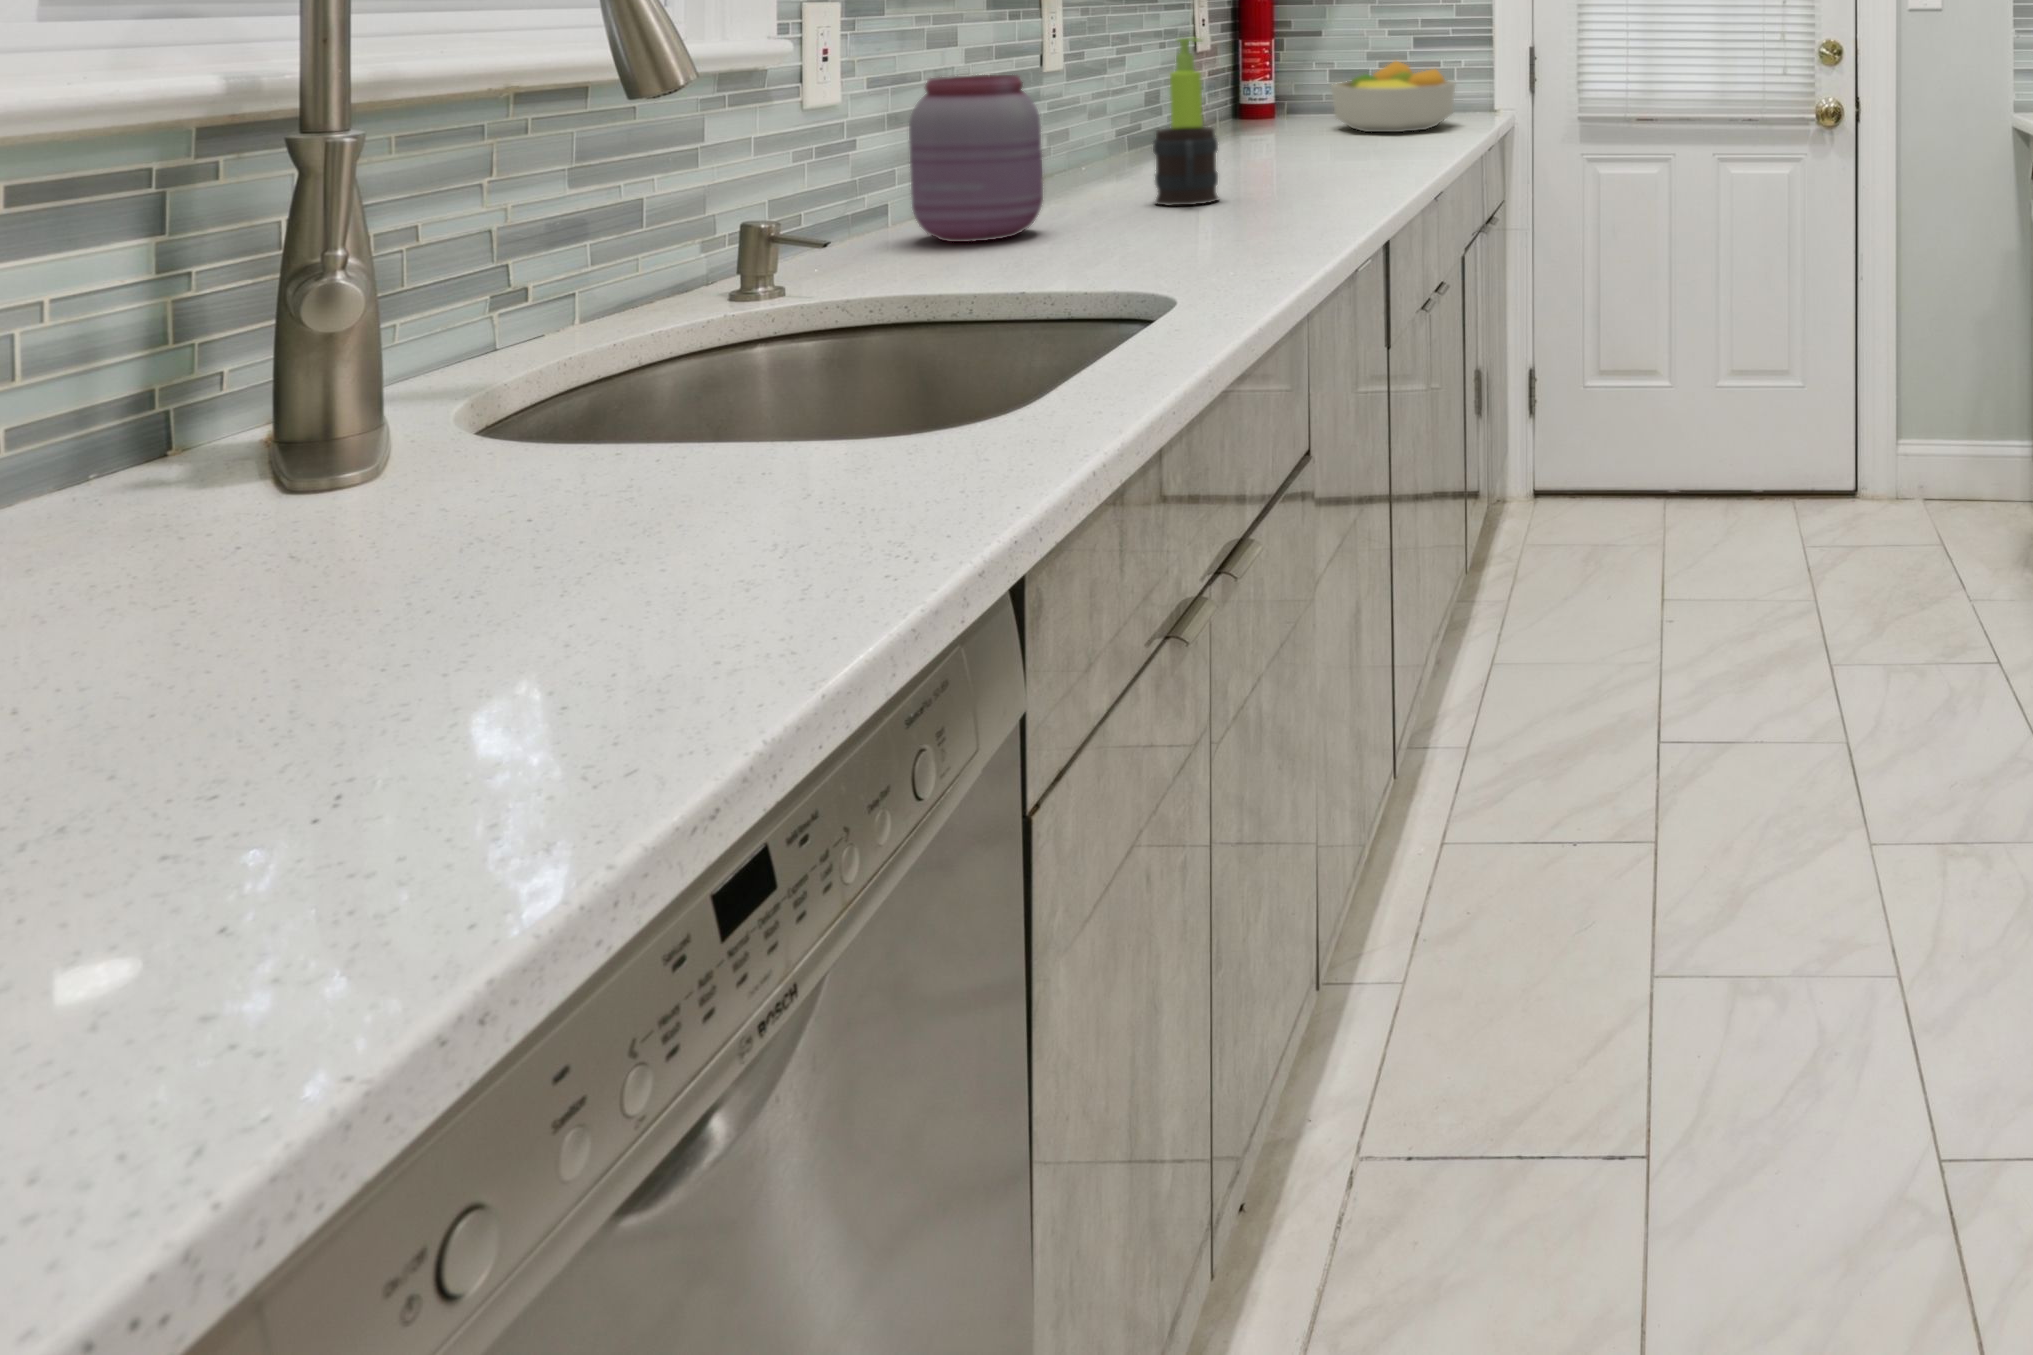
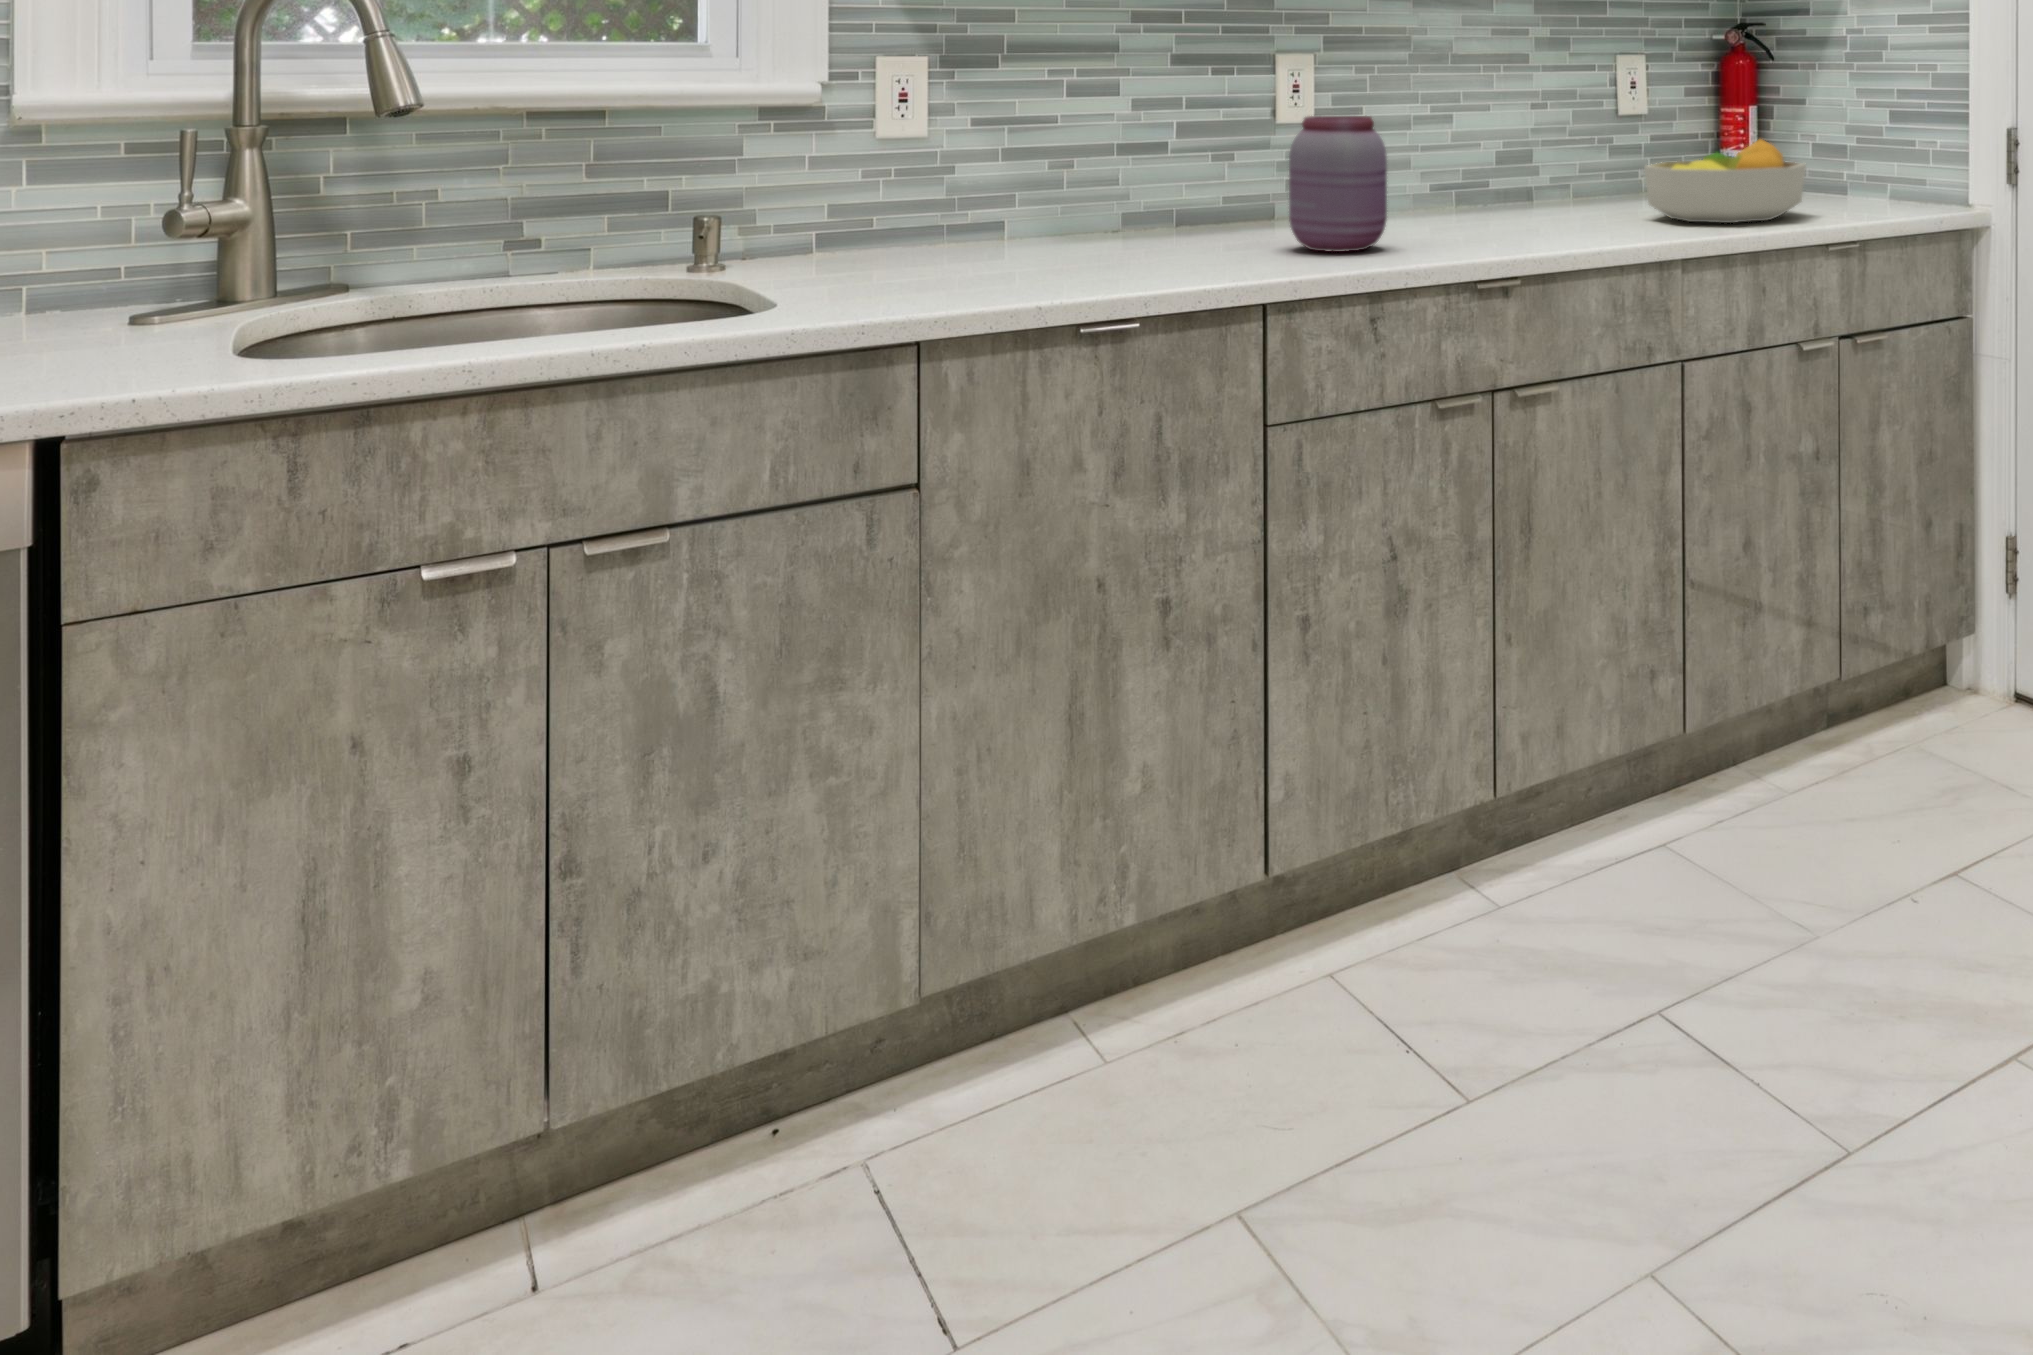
soap dispenser: present [1170,38,1203,128] -> none [1493,102,1524,209]
jar: present [909,75,1043,242] -> present [1289,116,1387,252]
mug: present [1153,127,1218,206] -> none [1145,183,1214,260]

